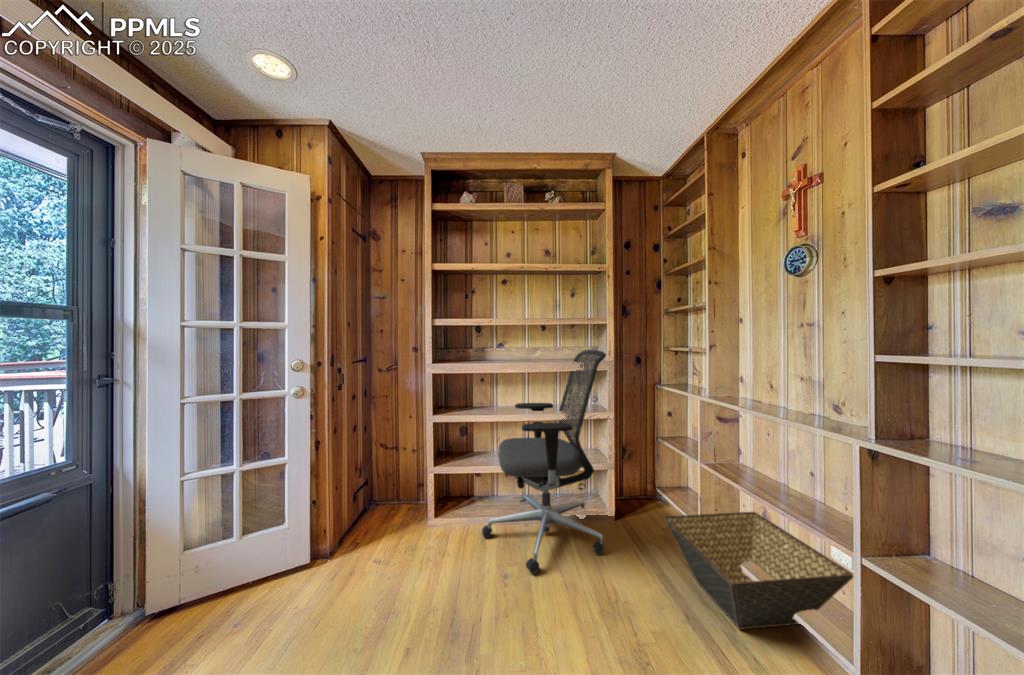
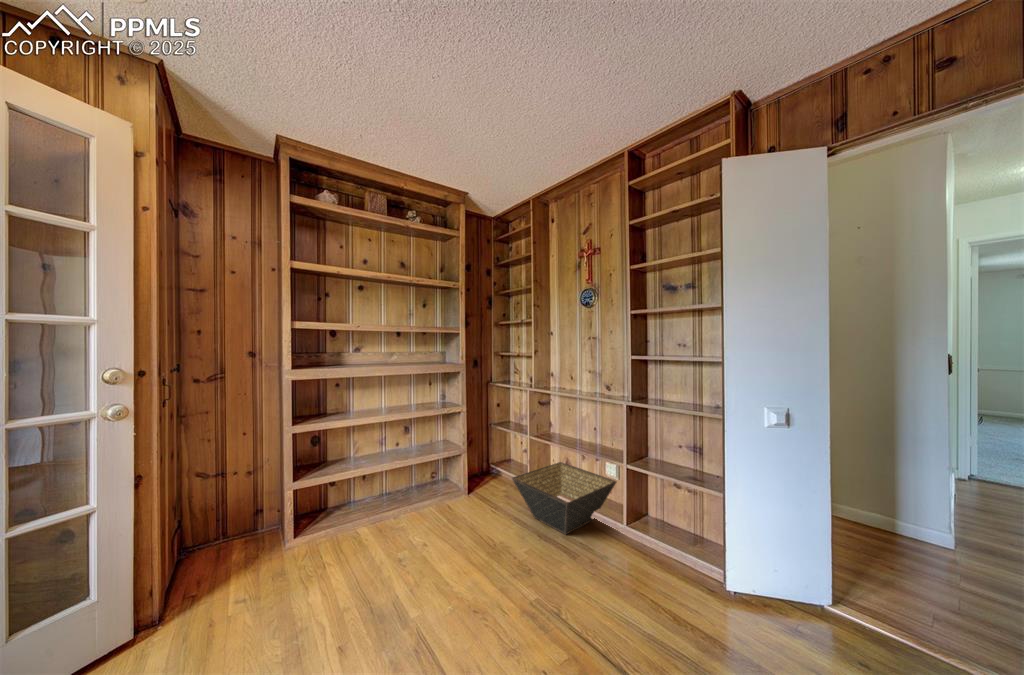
office chair: present [482,350,606,574] -> none [353,354,472,552]

